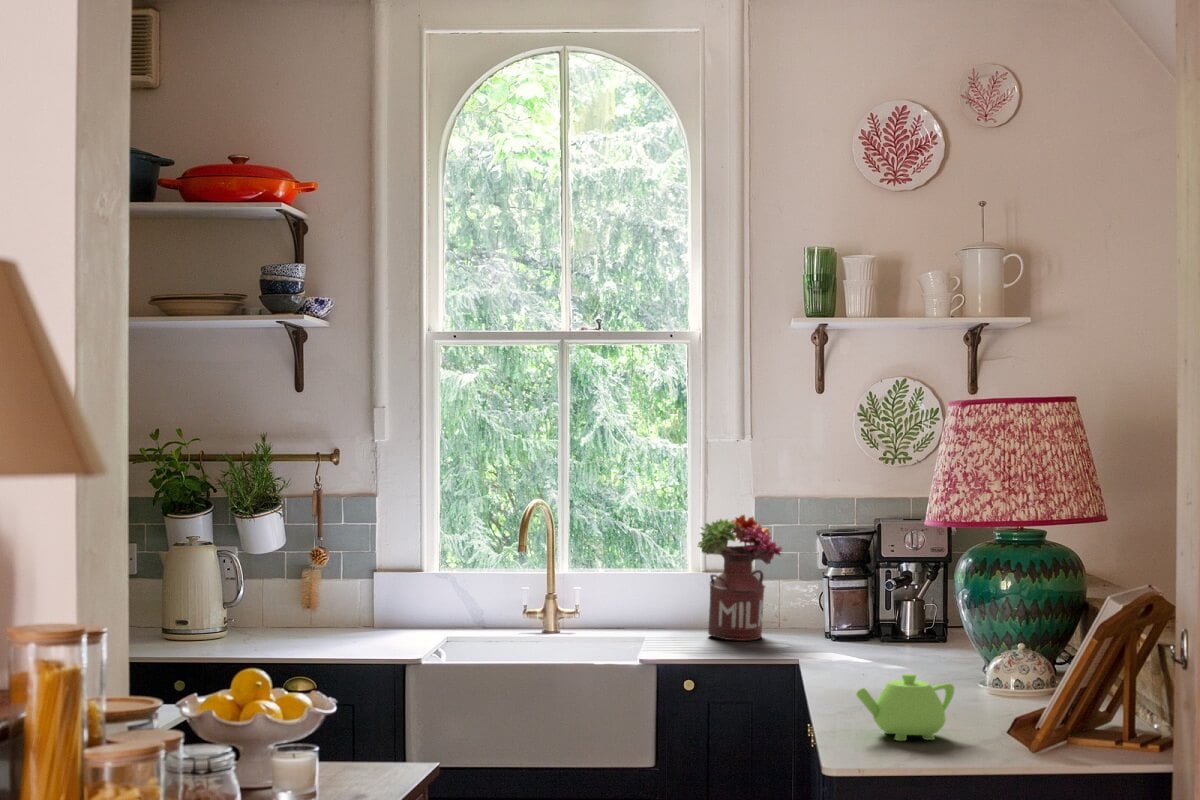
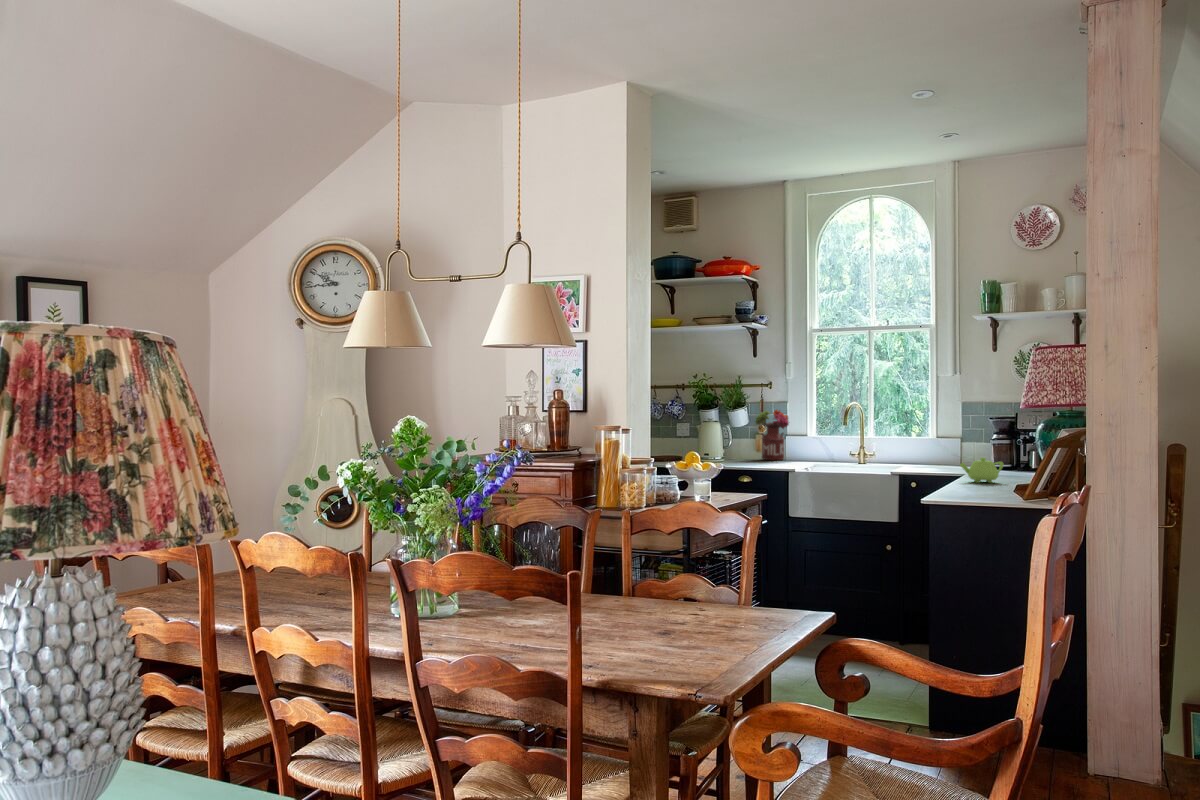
flower arrangement: present [698,515,782,641] -> present [755,410,789,460]

